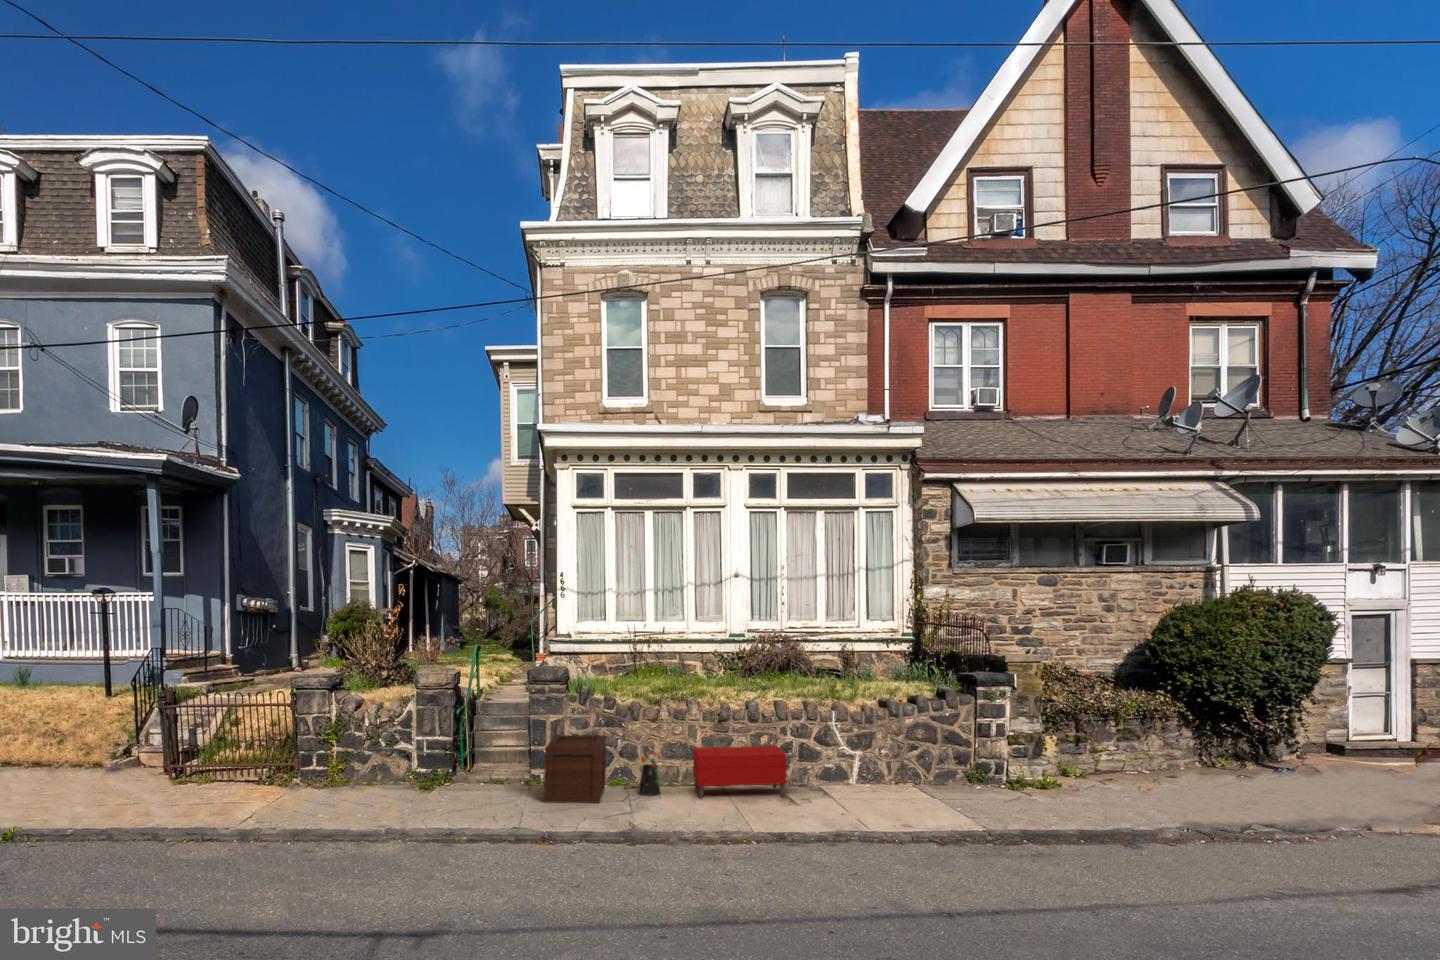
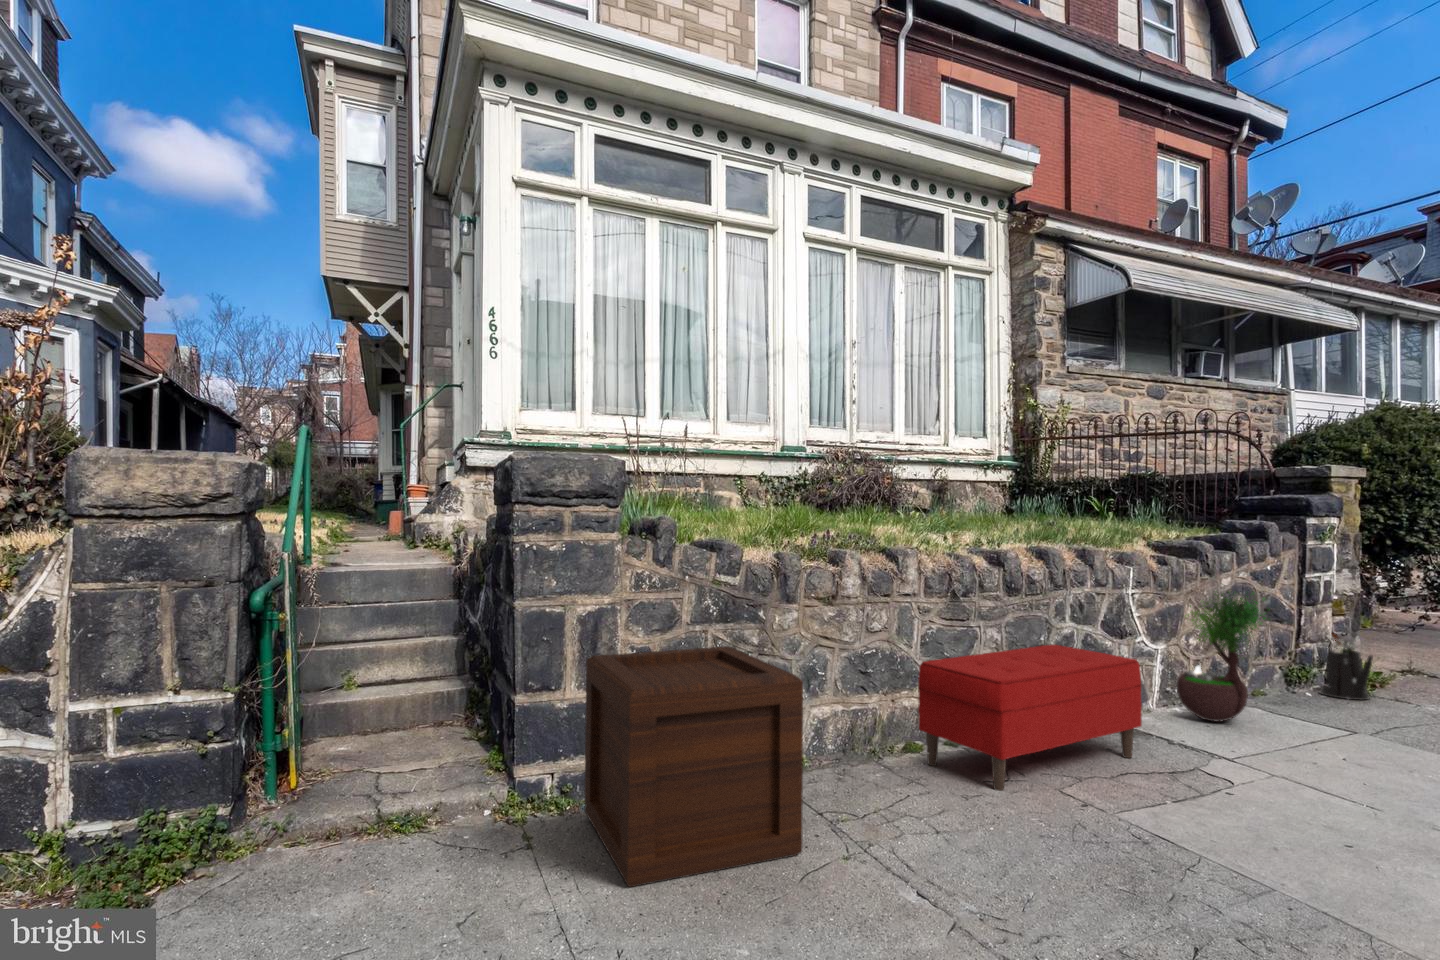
potted tree: none [854,722,893,792] -> present [1177,592,1265,722]
watering can: present [638,751,661,796] -> present [1319,633,1373,700]

